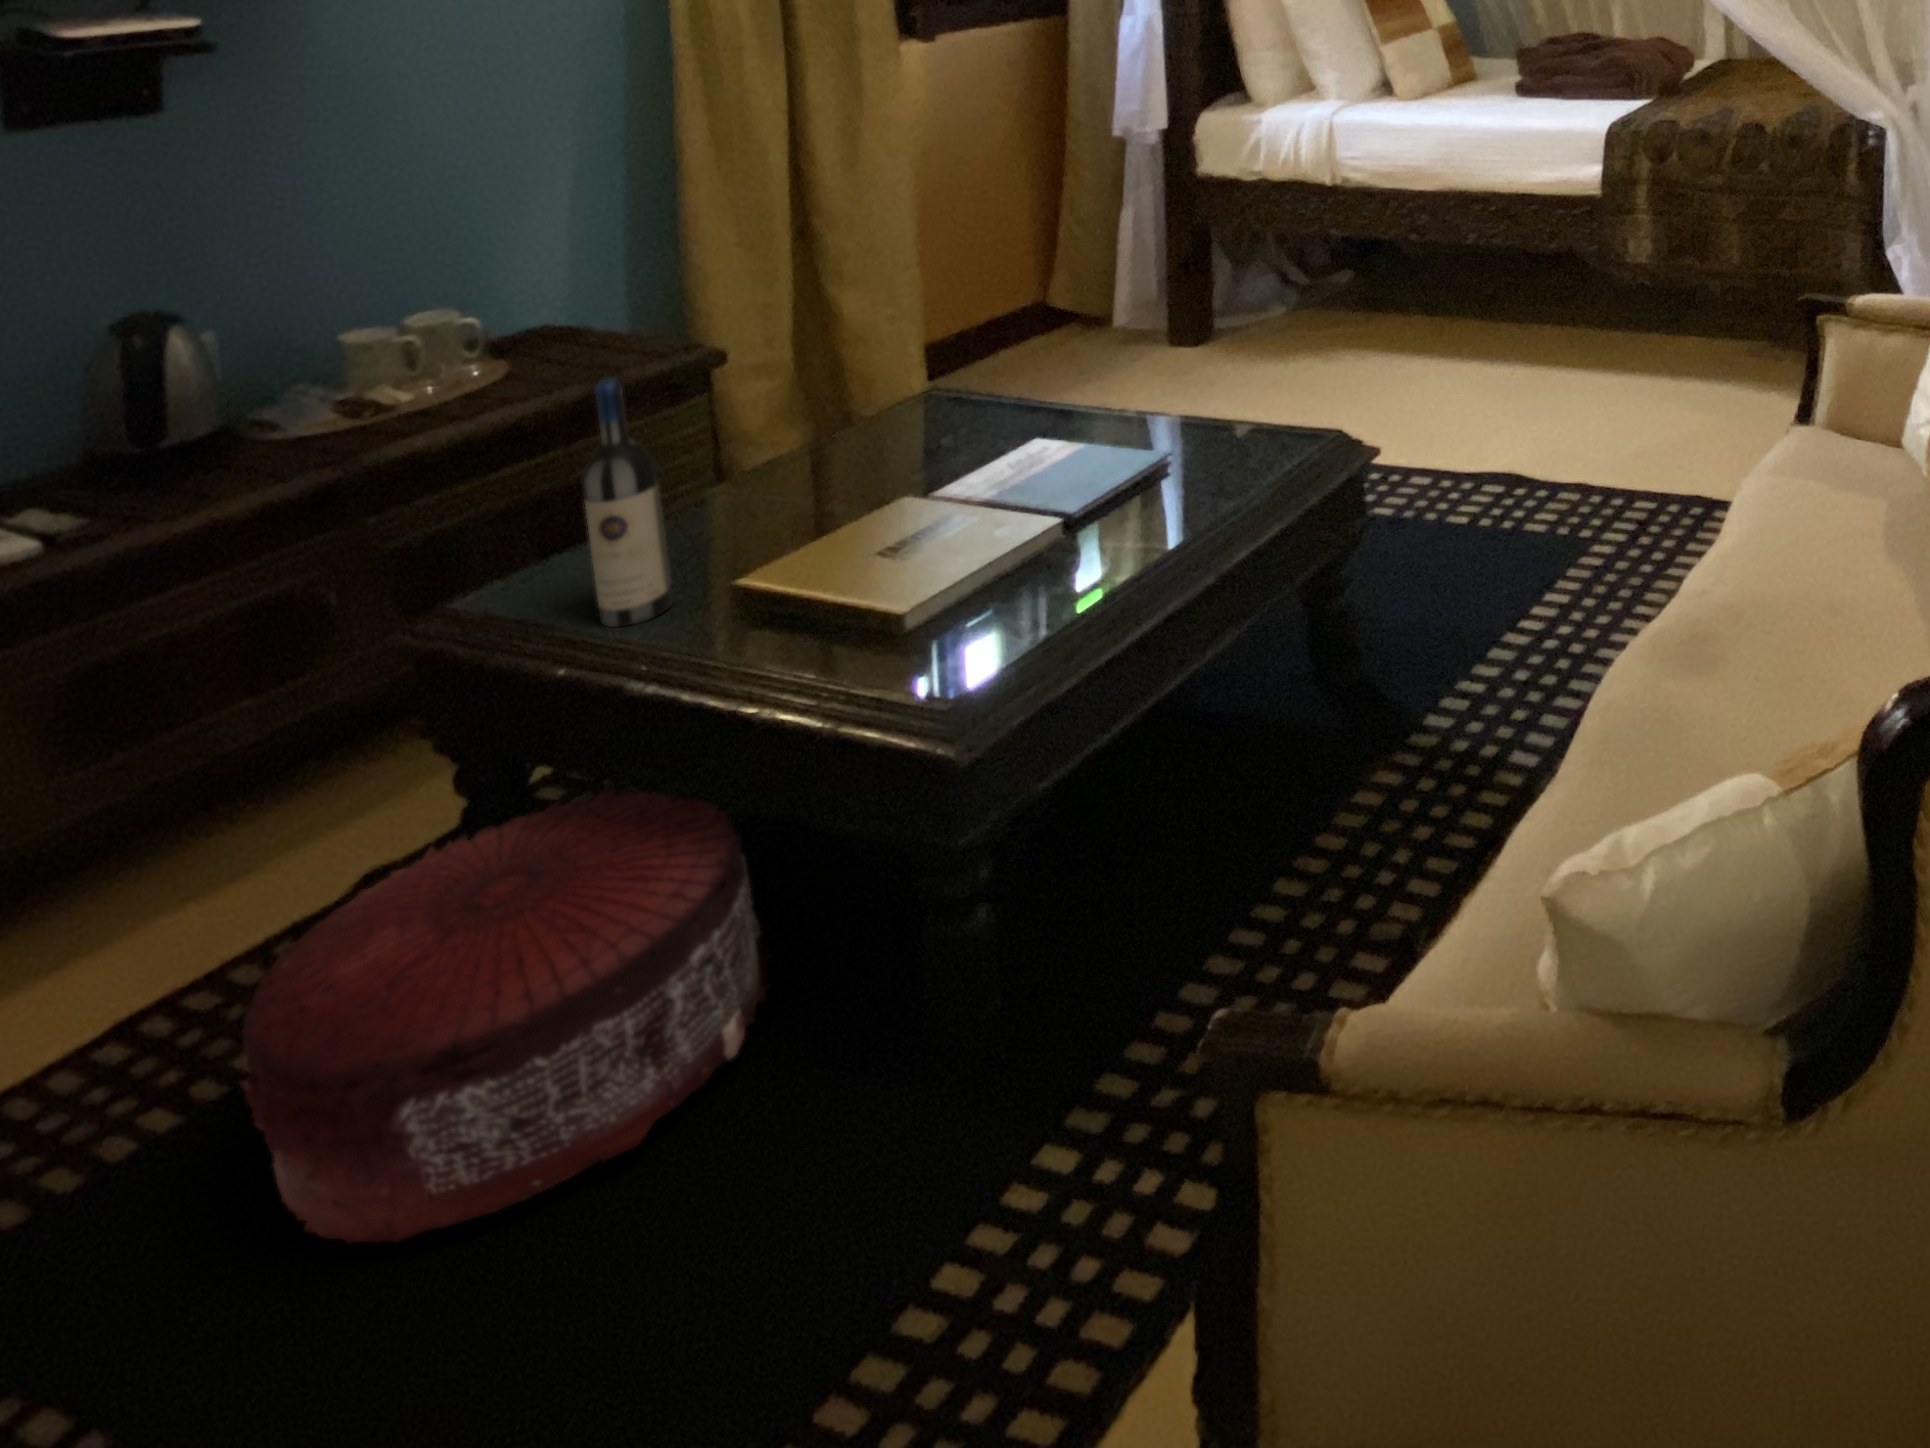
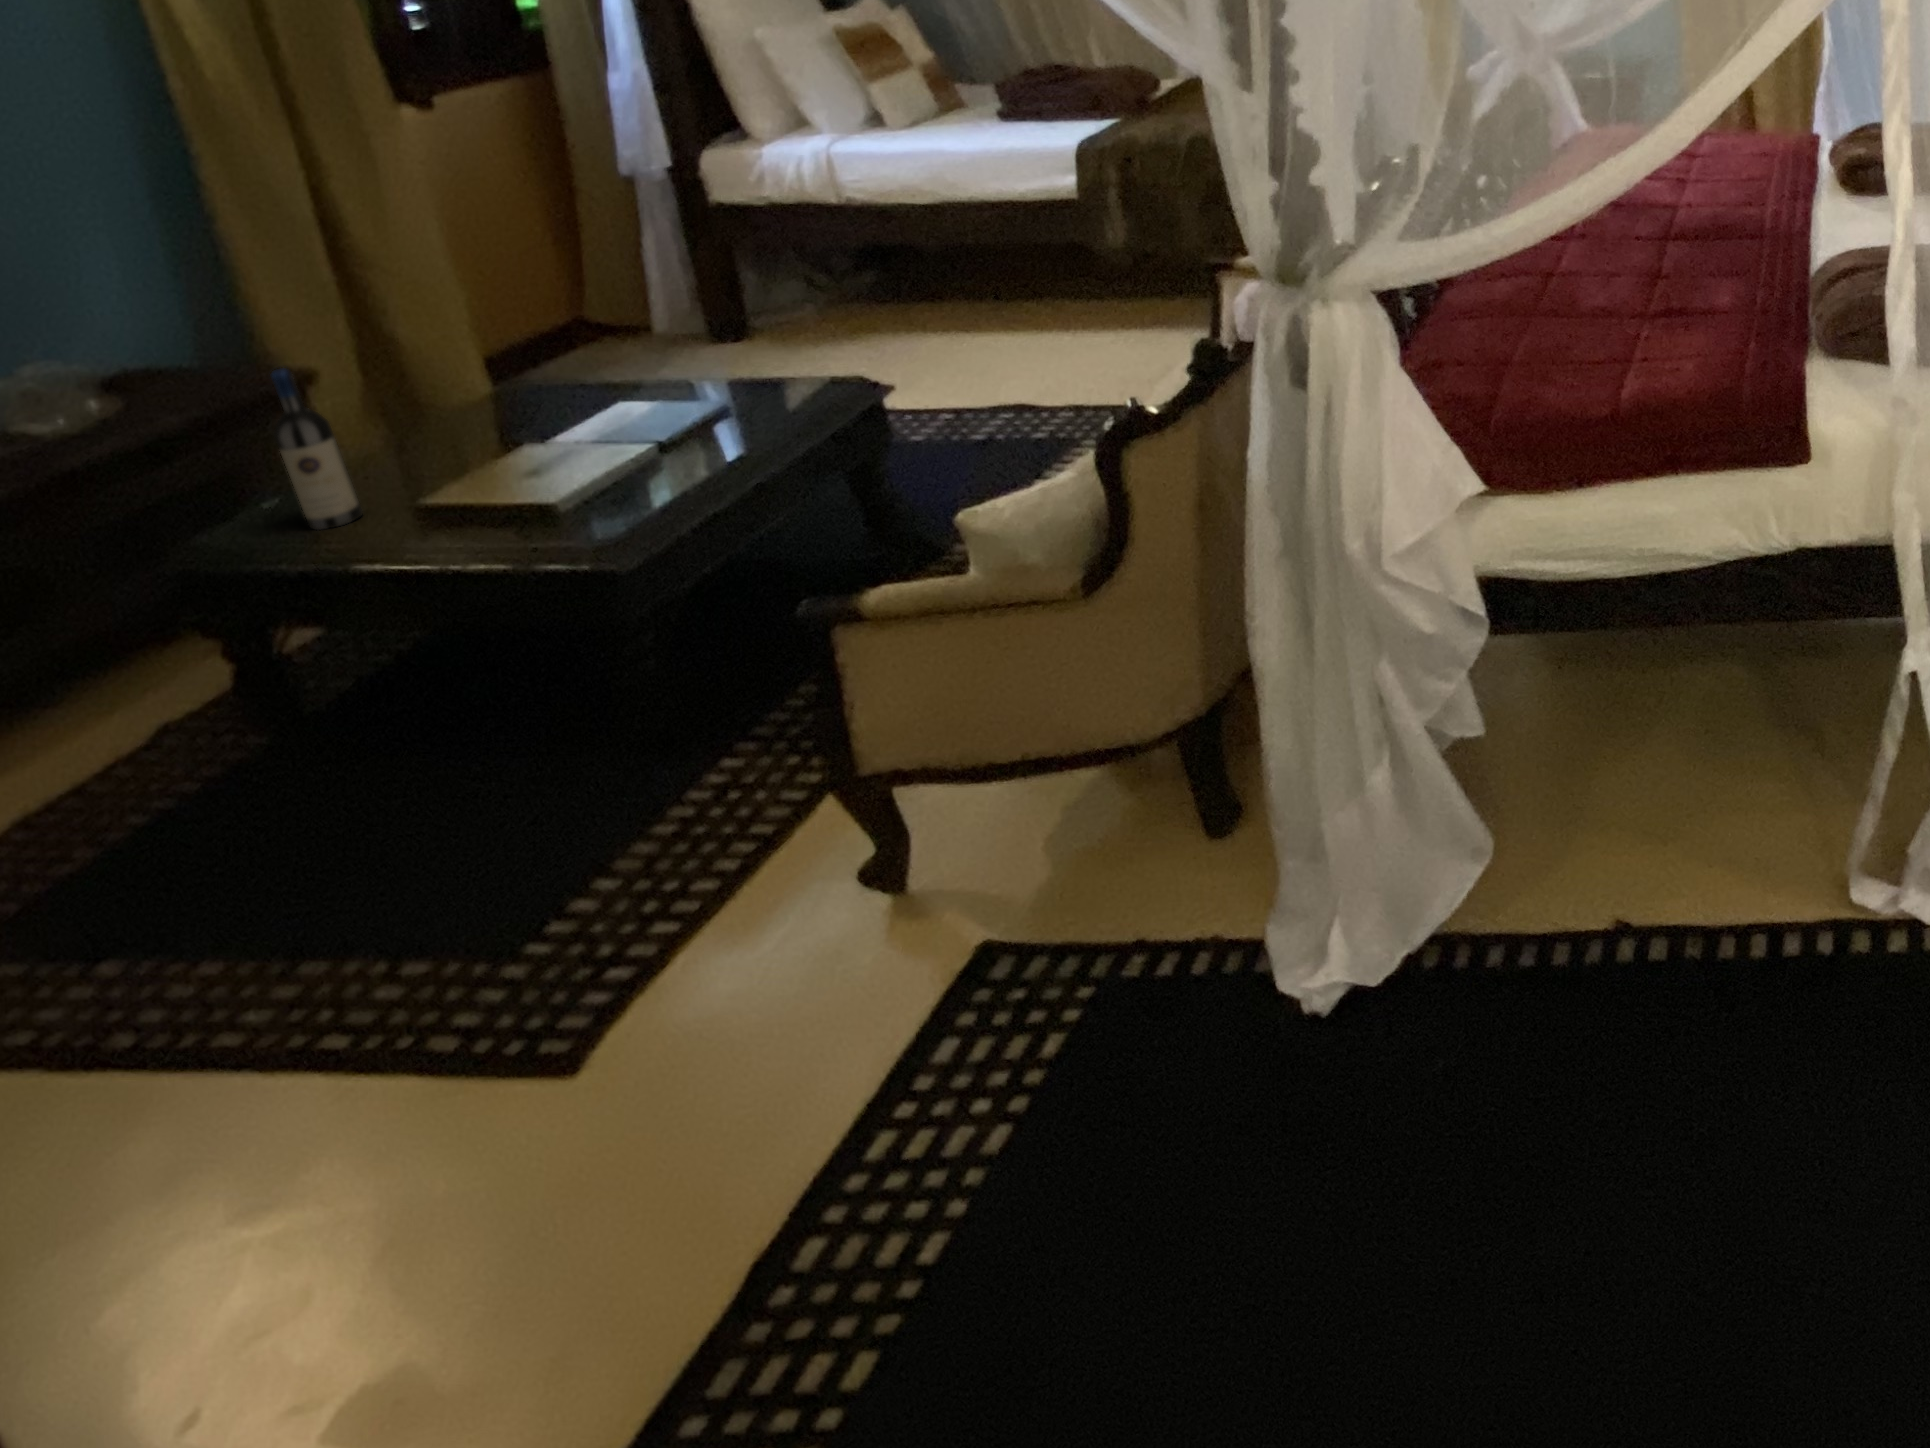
pouf: present [240,787,774,1243] -> none [145,616,507,848]

